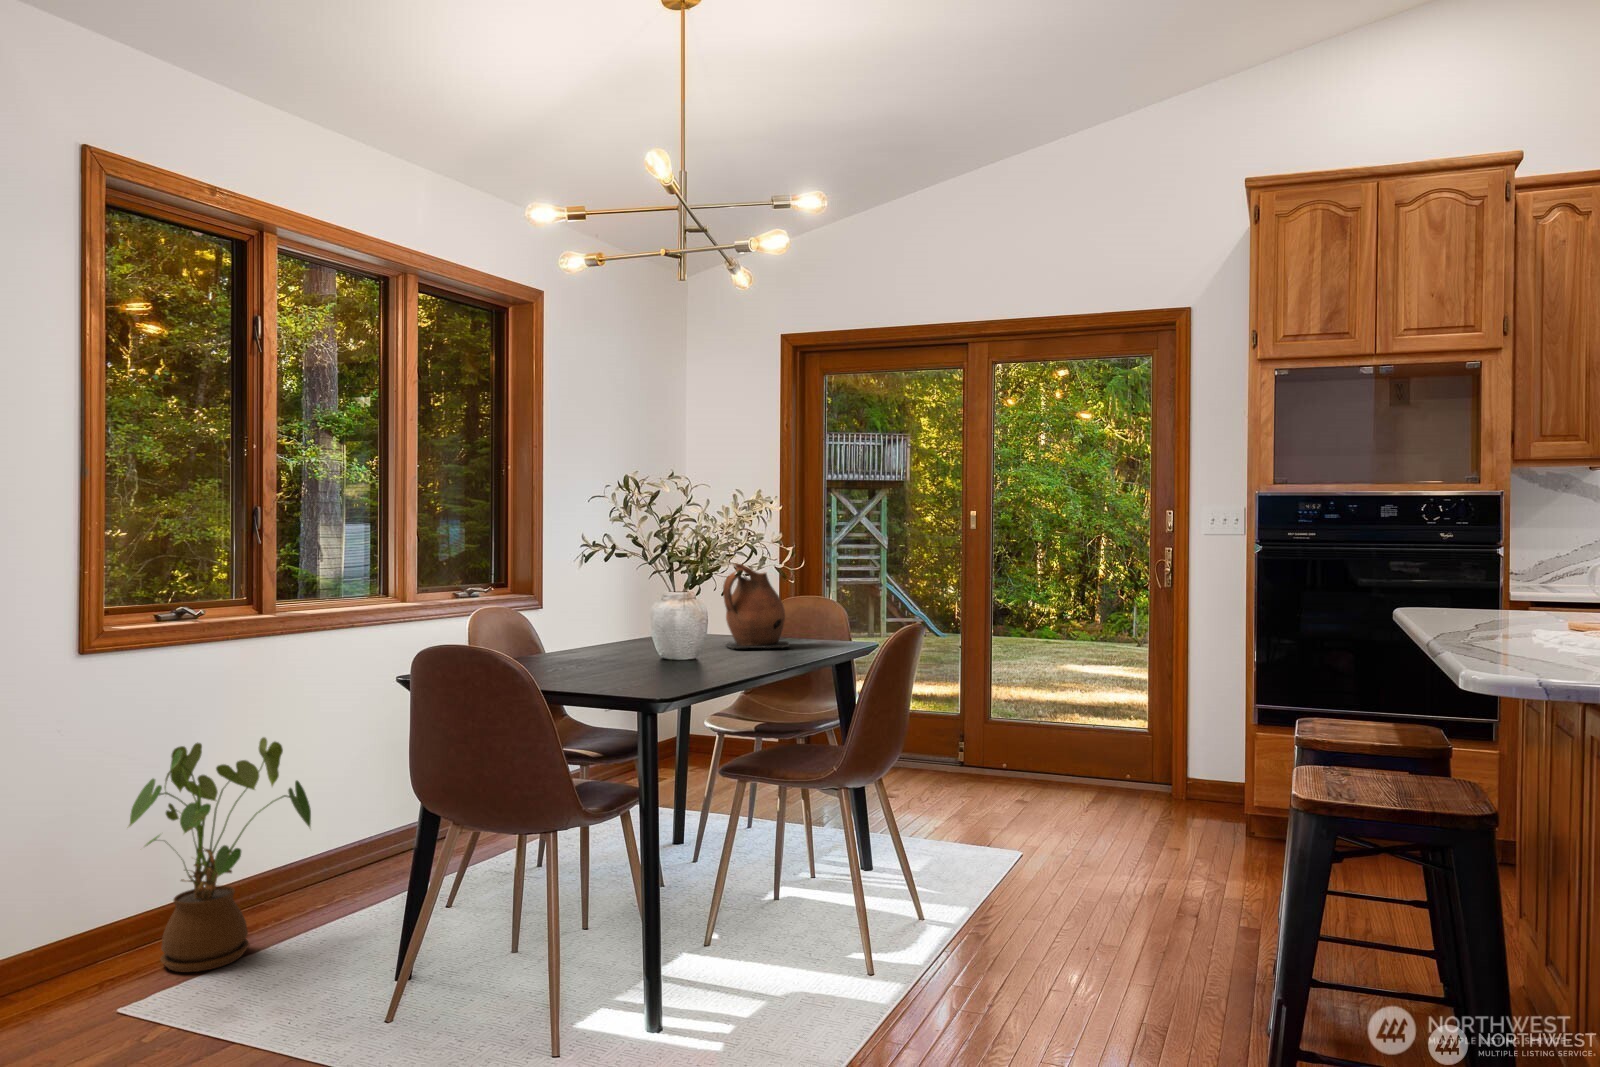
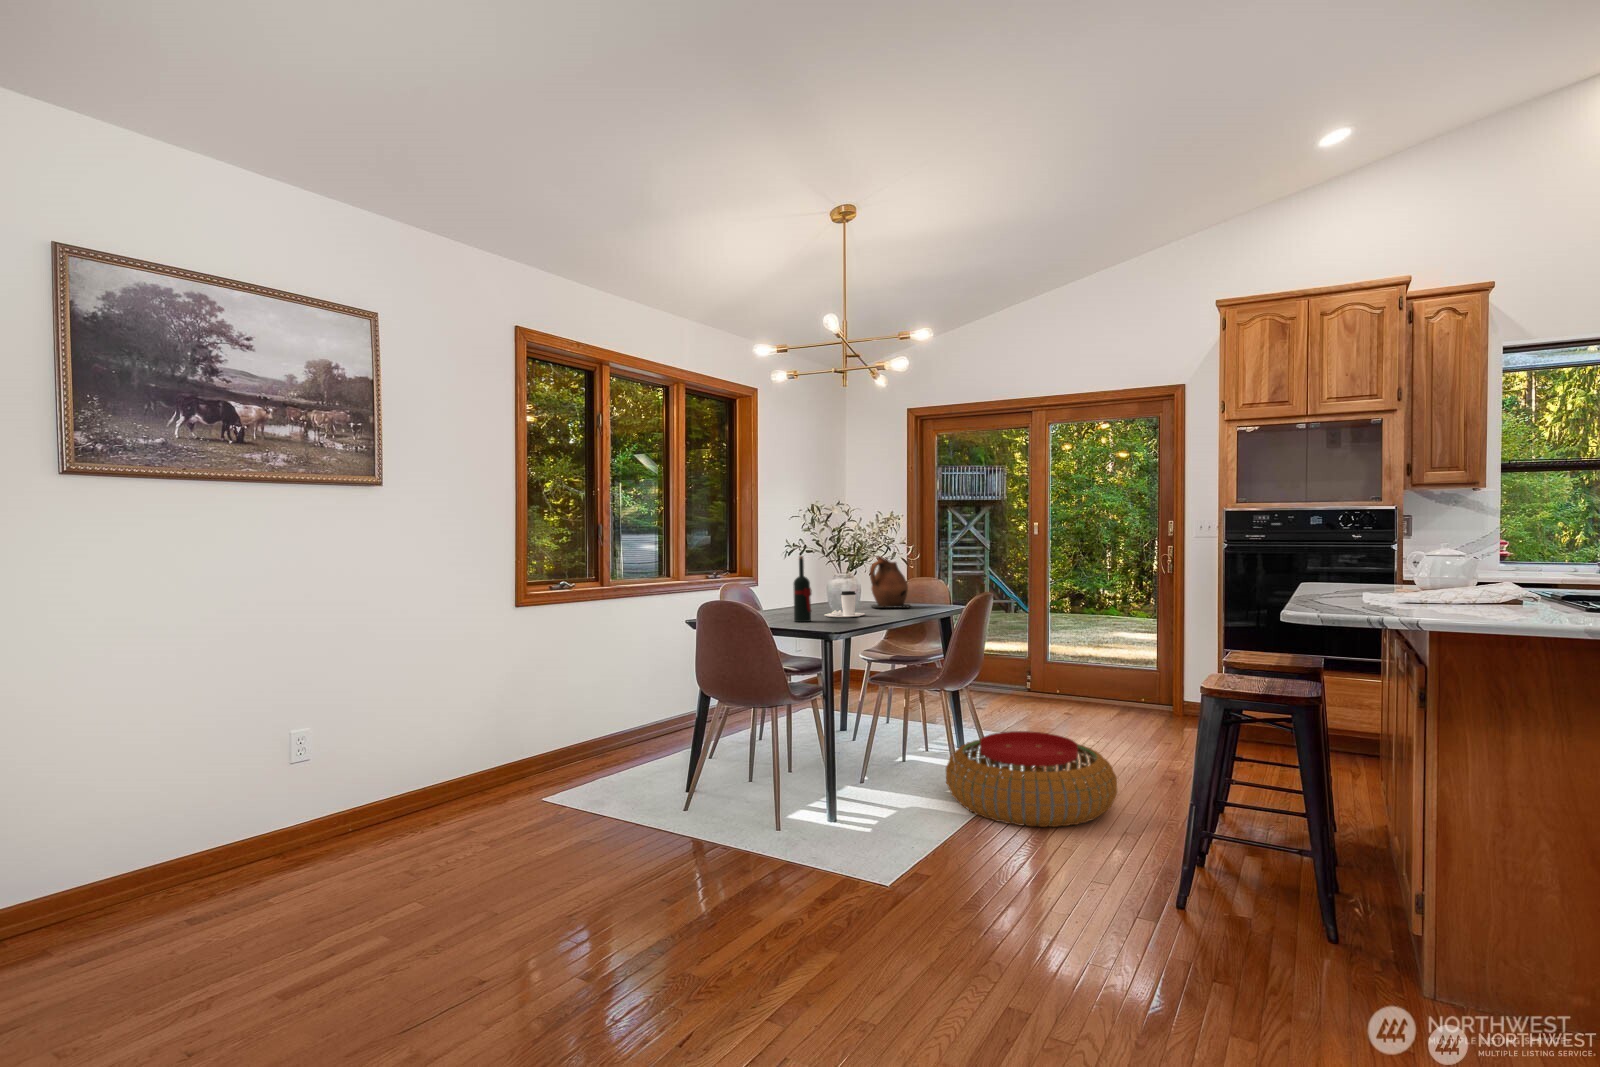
wine bottle: none [592,563,624,678] -> present [793,556,812,622]
coffee cup: none [646,622,715,667] -> present [824,591,864,617]
house plant: present [129,737,311,972] -> none [545,654,639,782]
pouf: none [848,850,1124,1019] -> present [946,731,1117,827]

